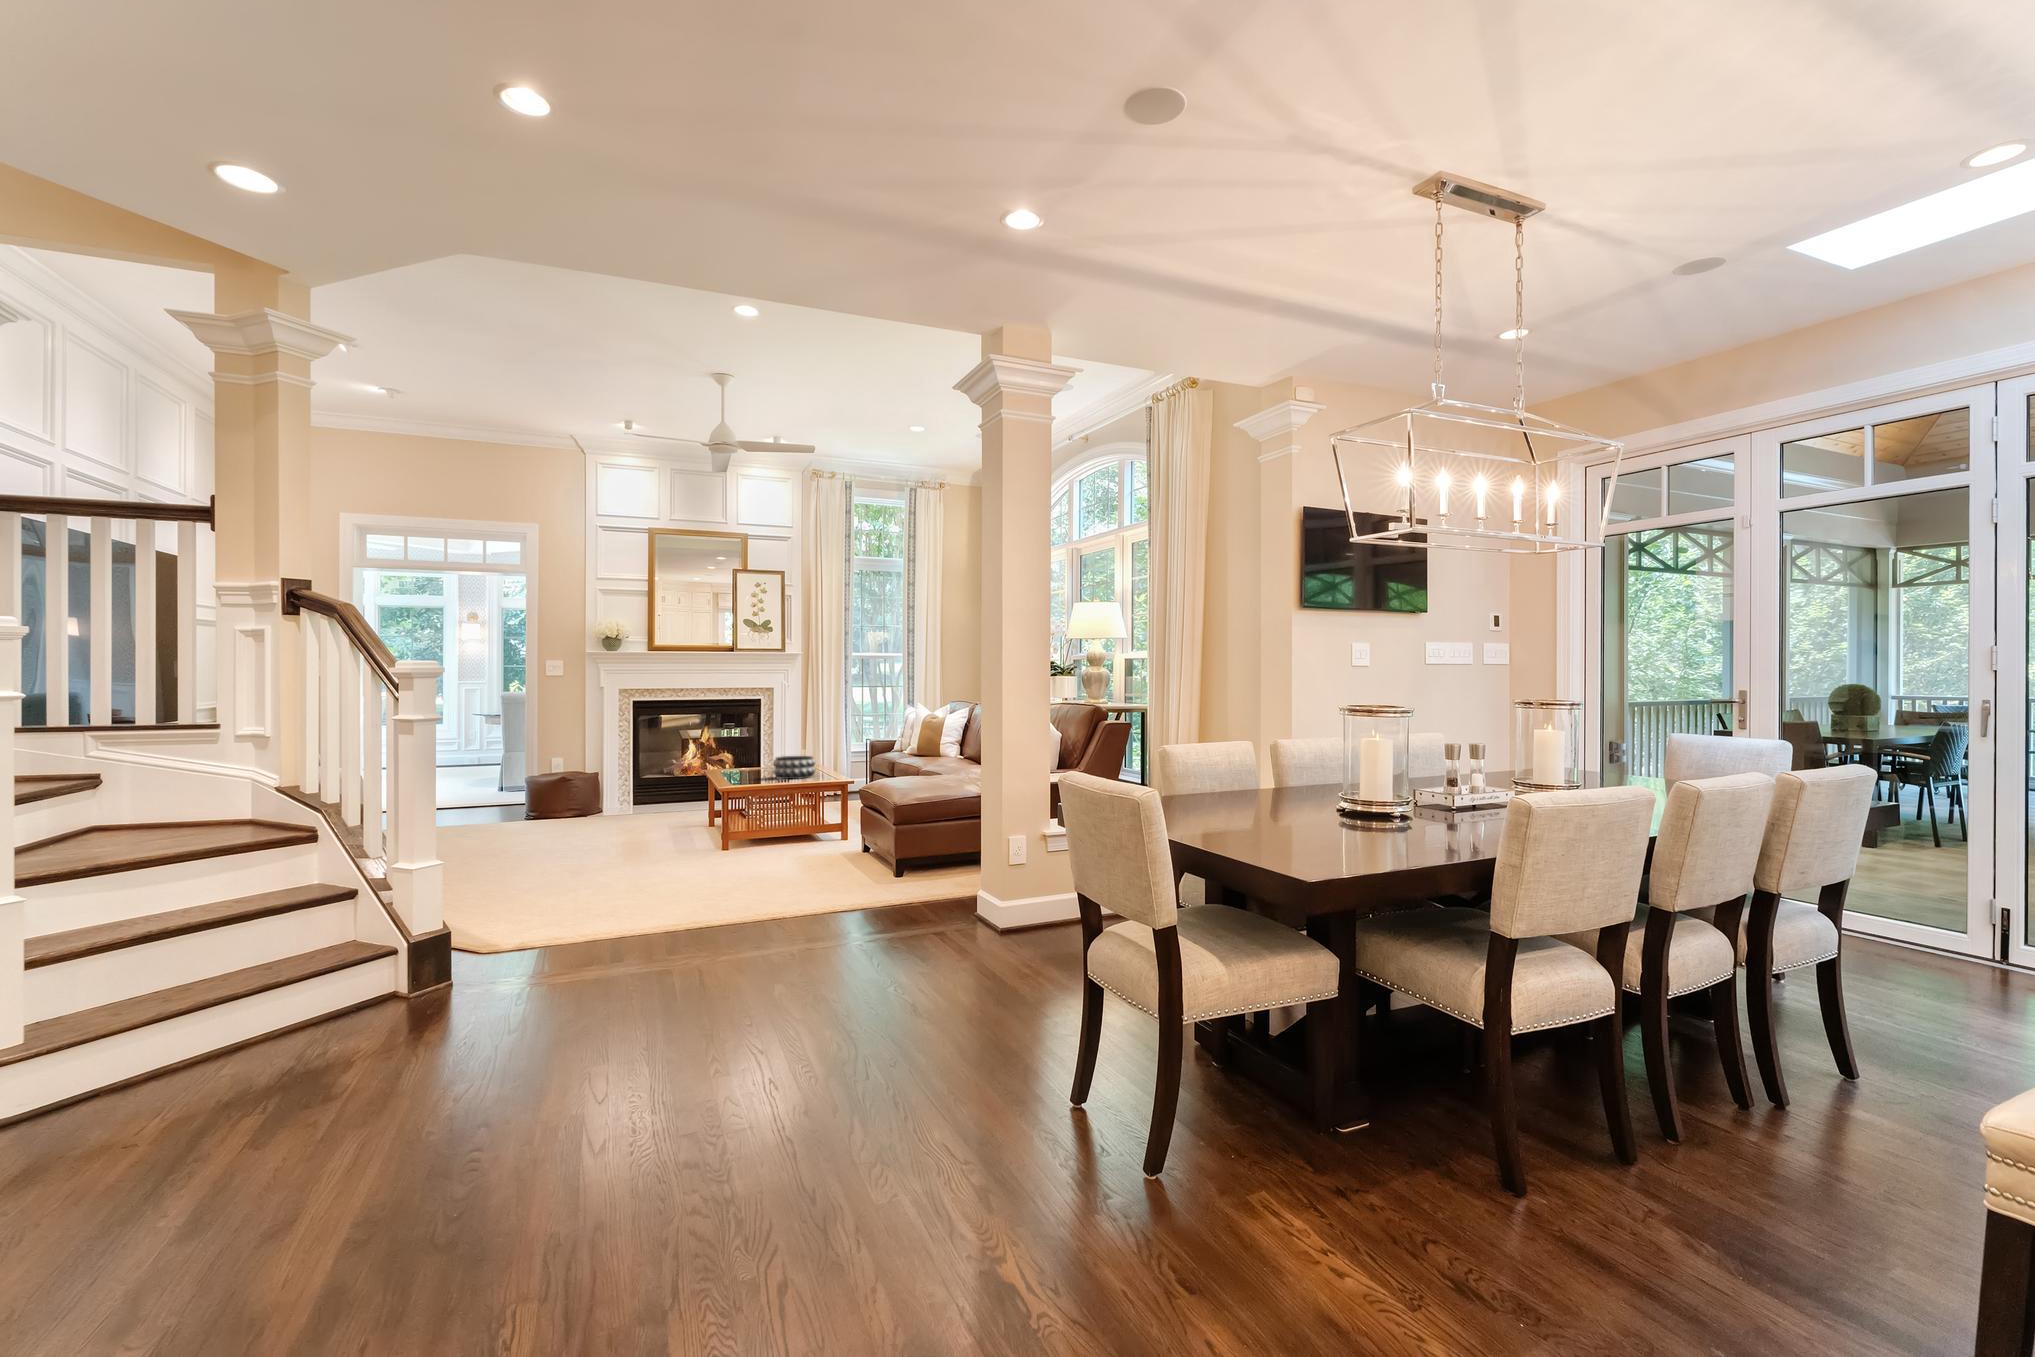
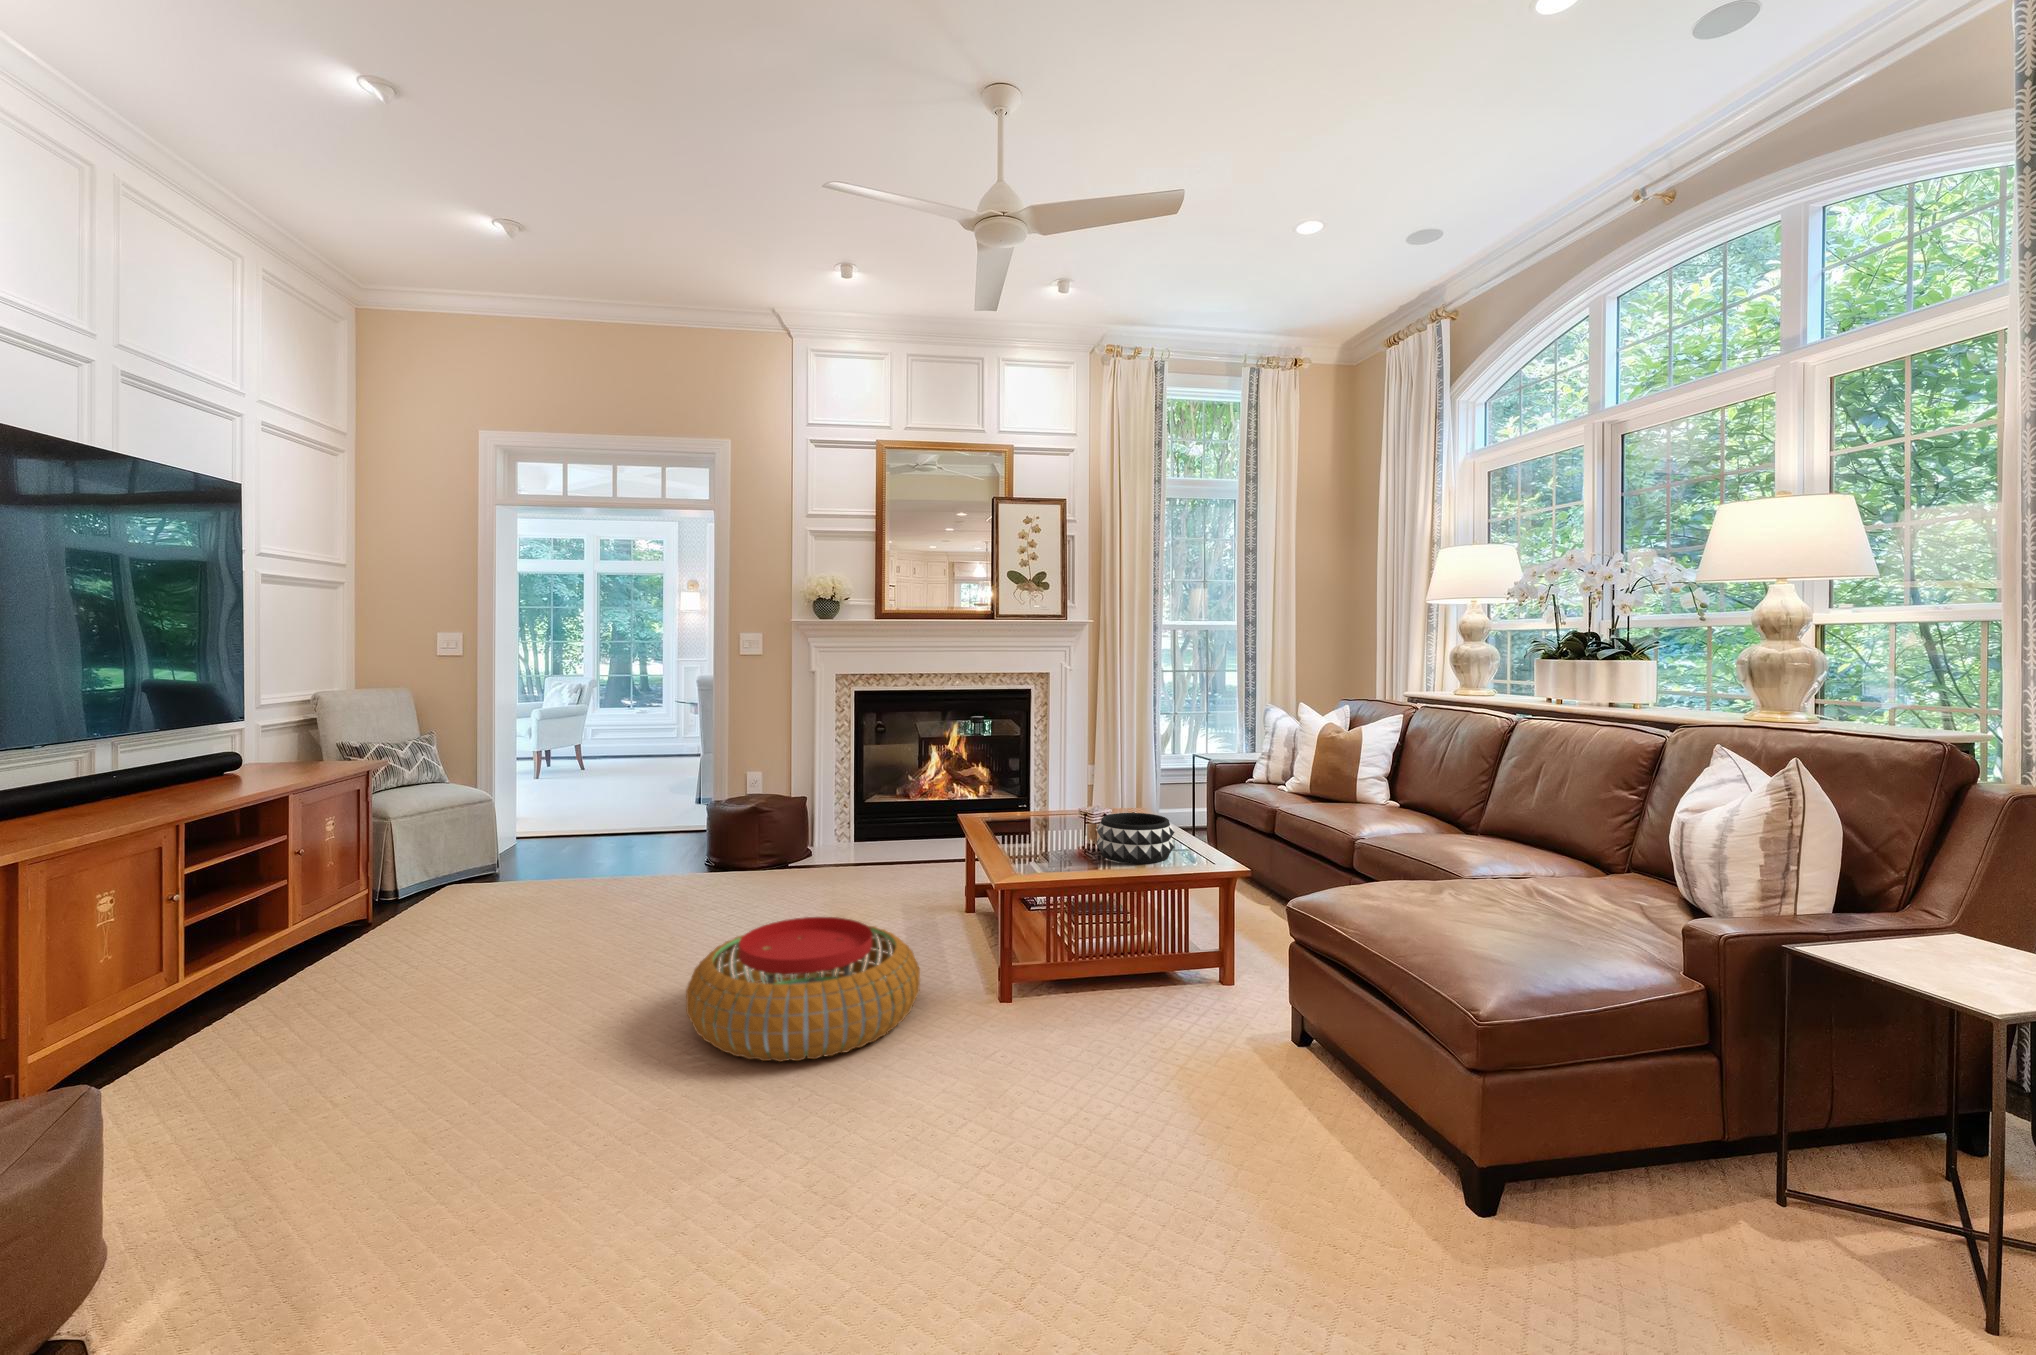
pouf: none [534,809,667,866] -> present [686,917,920,1062]

